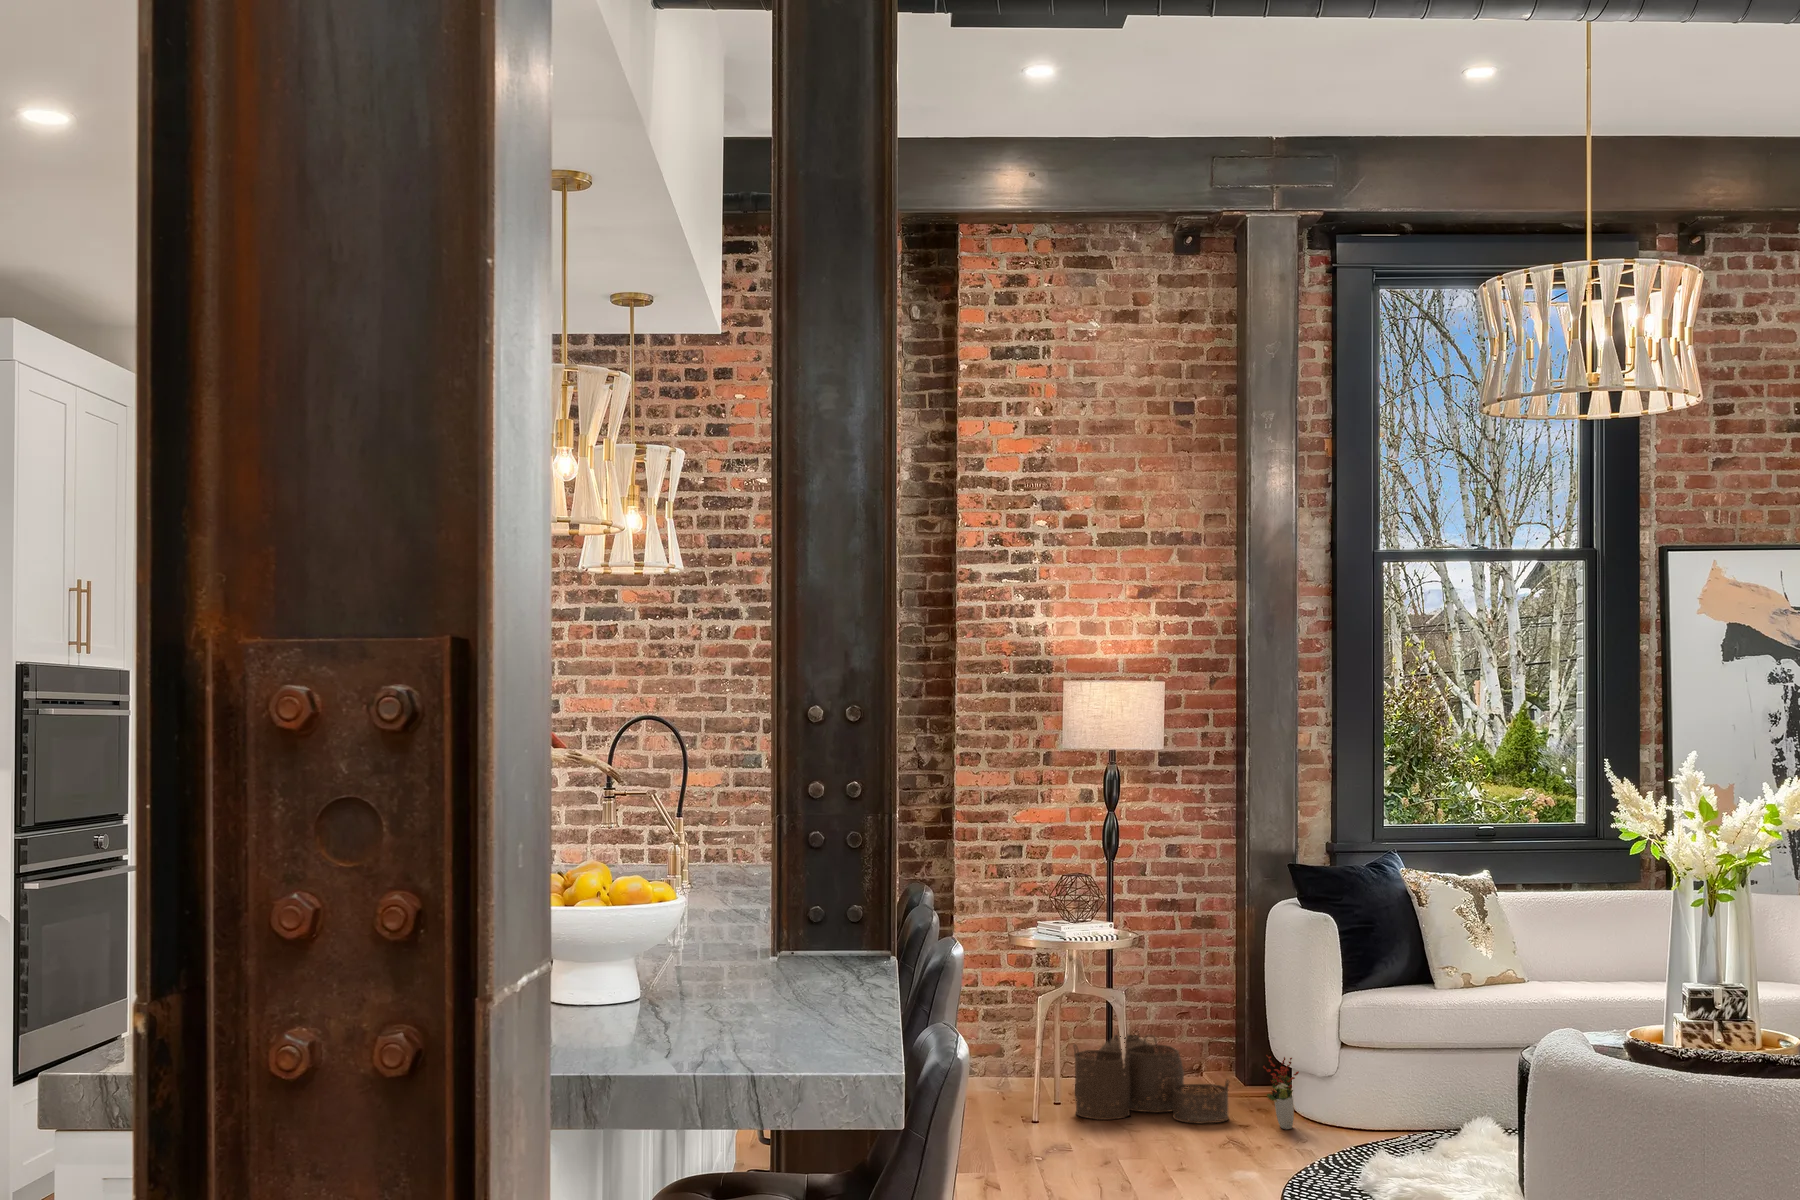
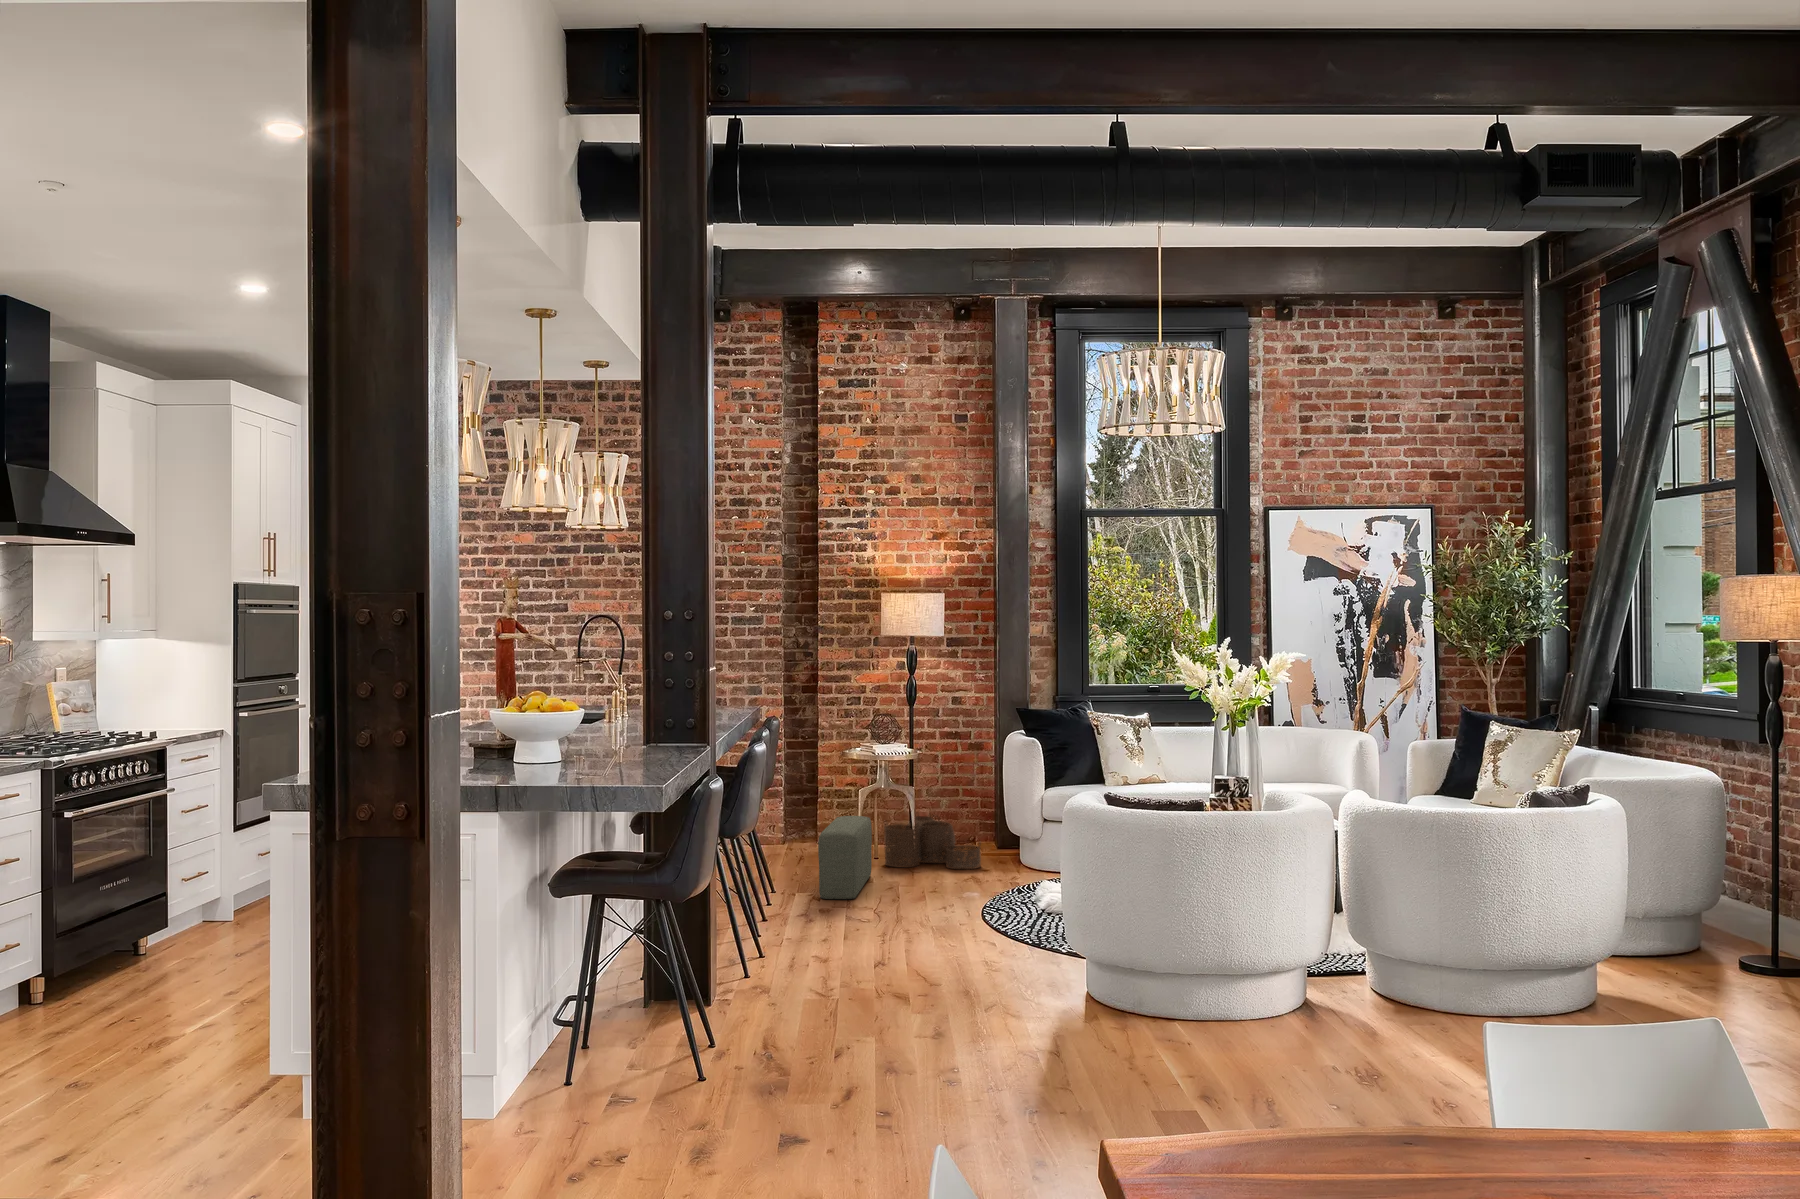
pouf: none [996,1041,1064,1179] -> present [818,816,872,899]
decorative plant: present [1263,1055,1299,1129] -> none [1000,825,1023,872]

